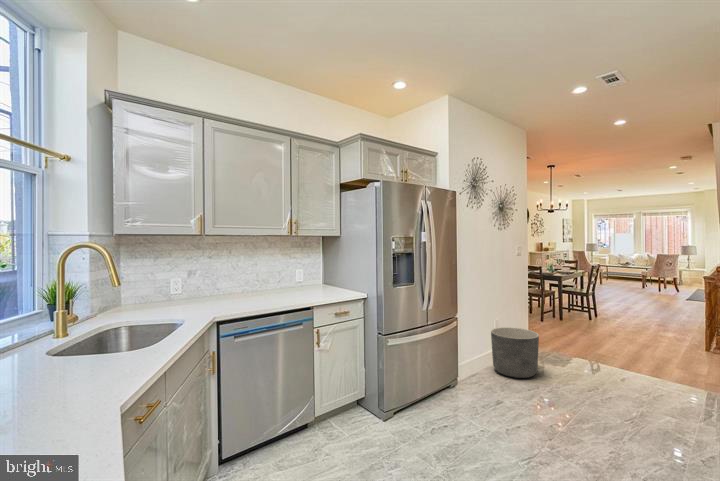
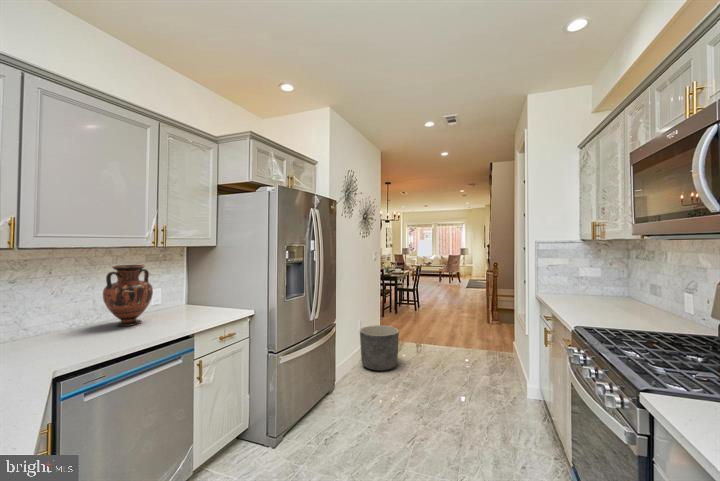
vase: none [258,252,290,298] -> present [103,265,153,326]

